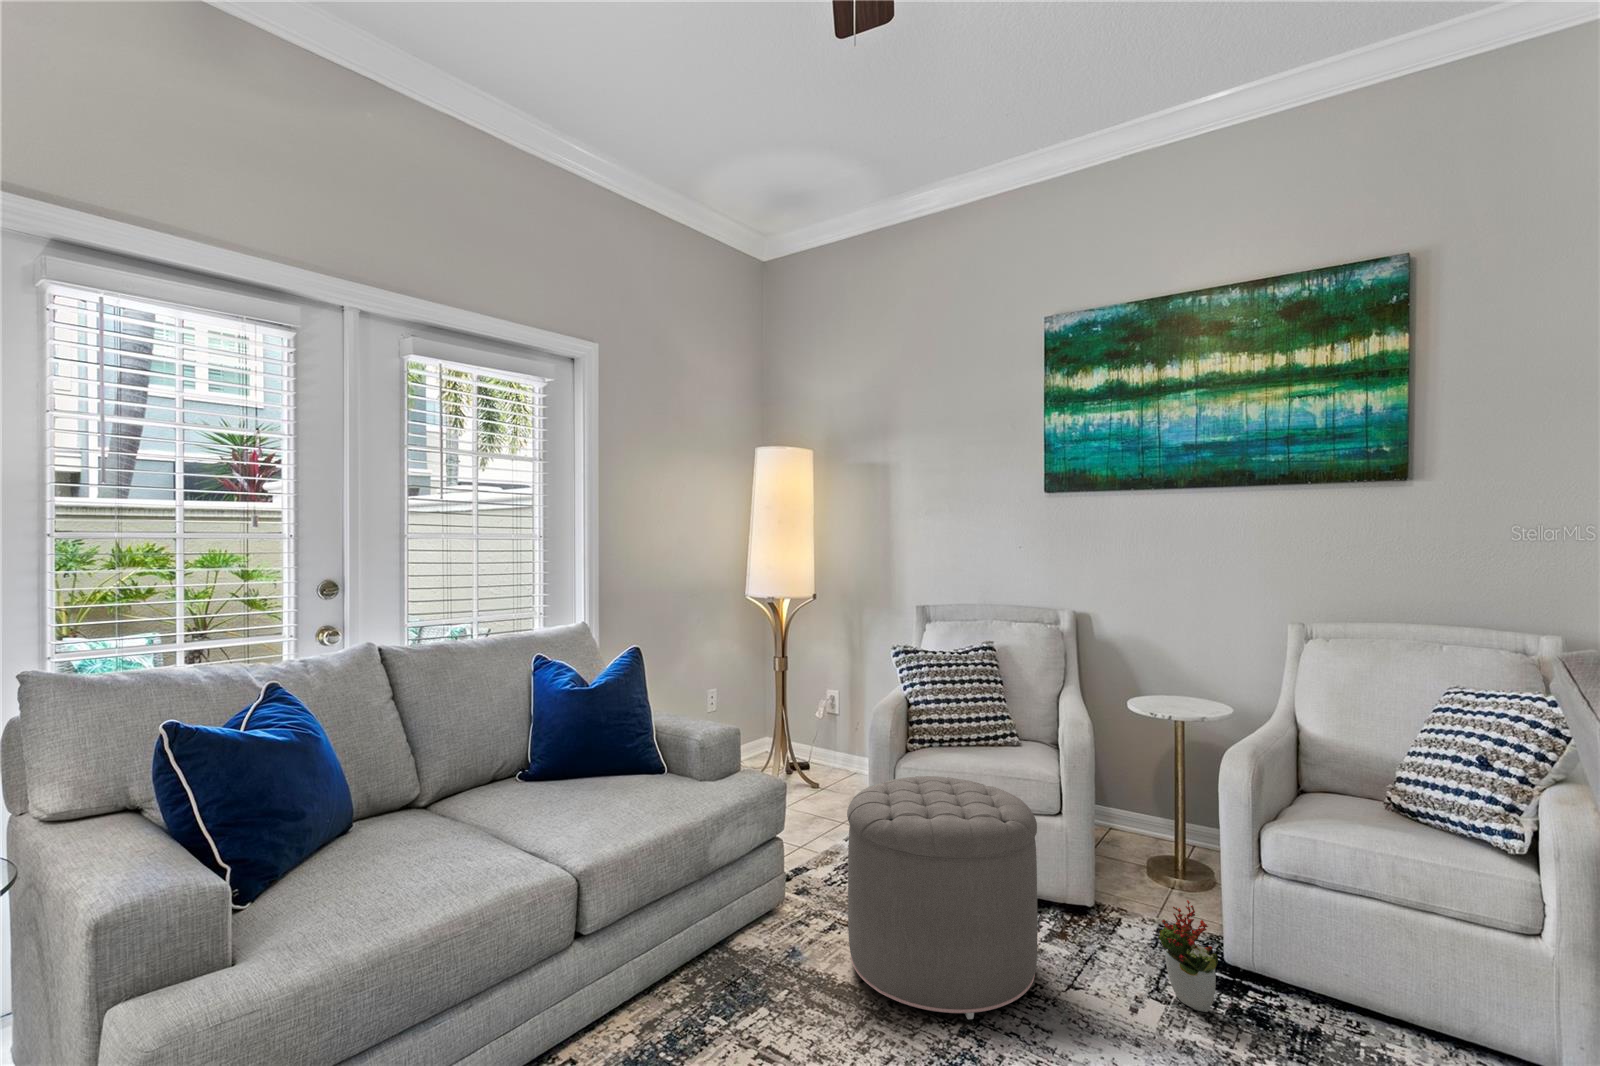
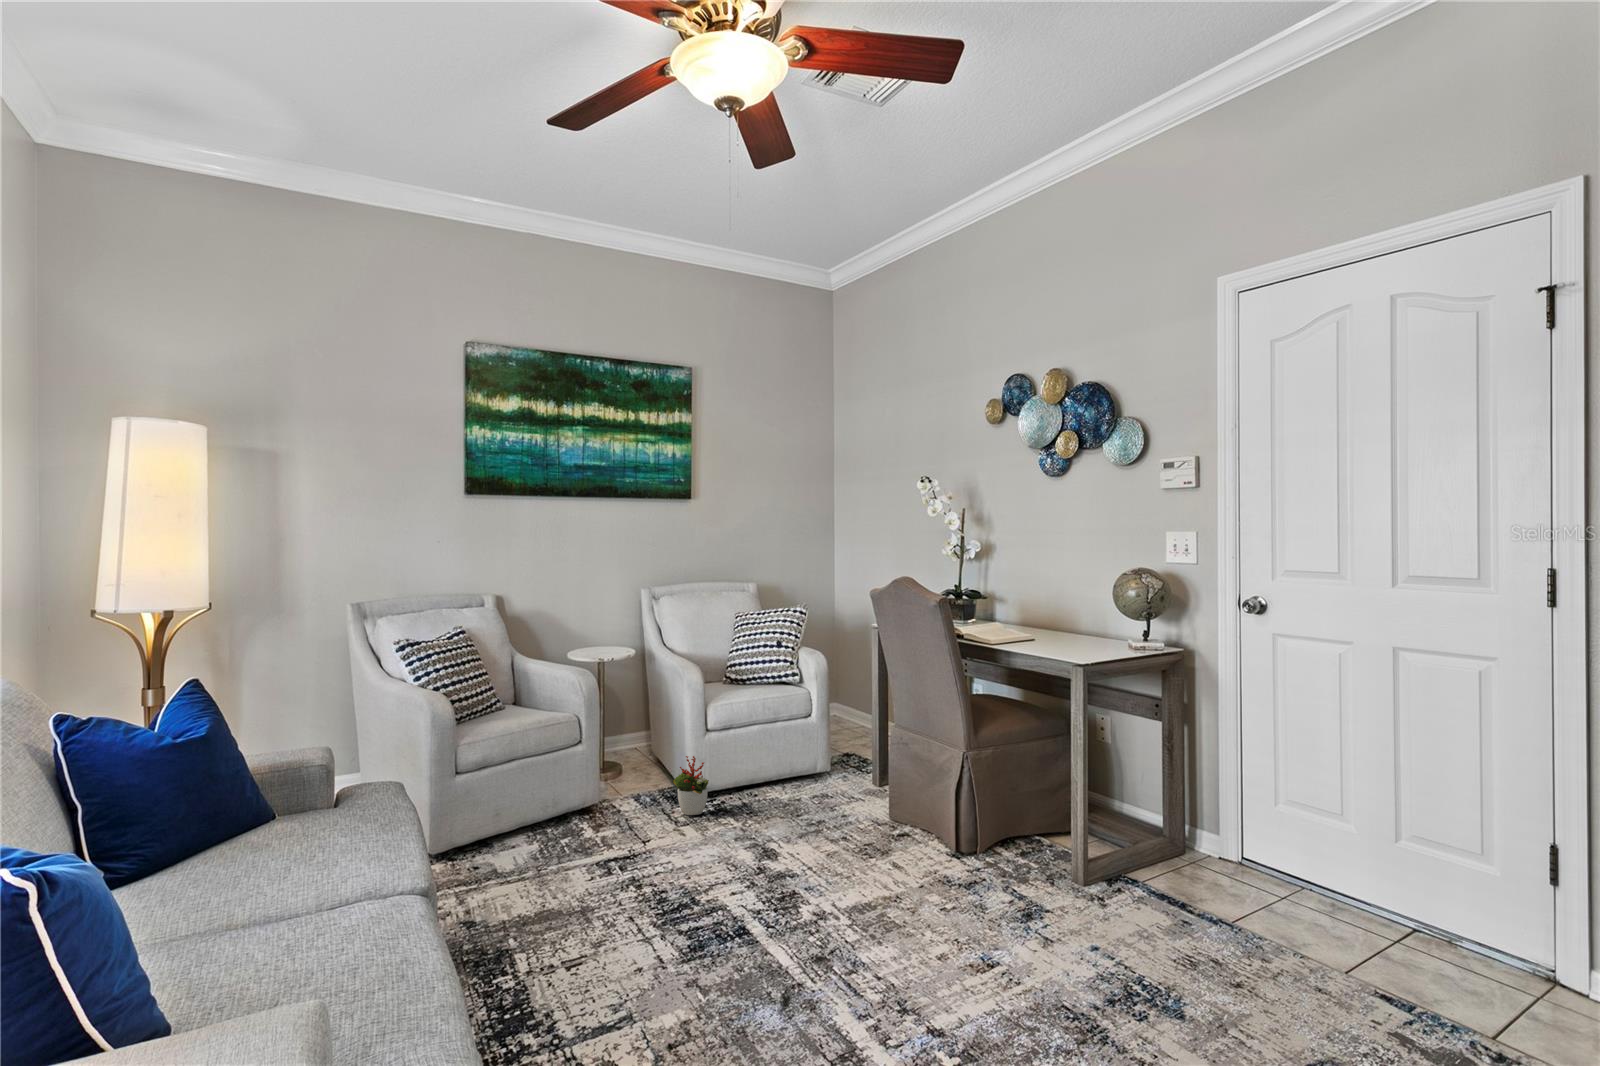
ottoman: present [847,776,1037,1019] -> none [494,726,641,890]

